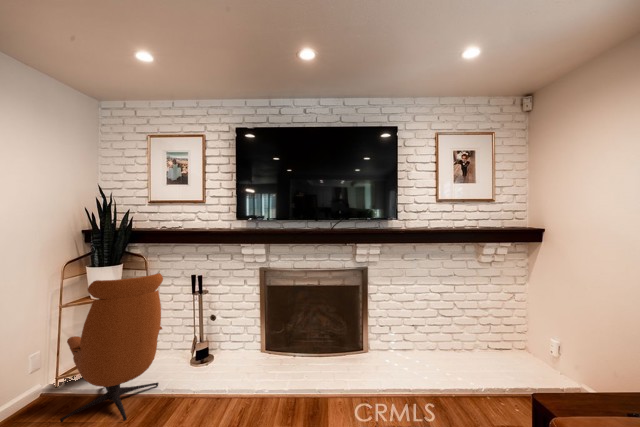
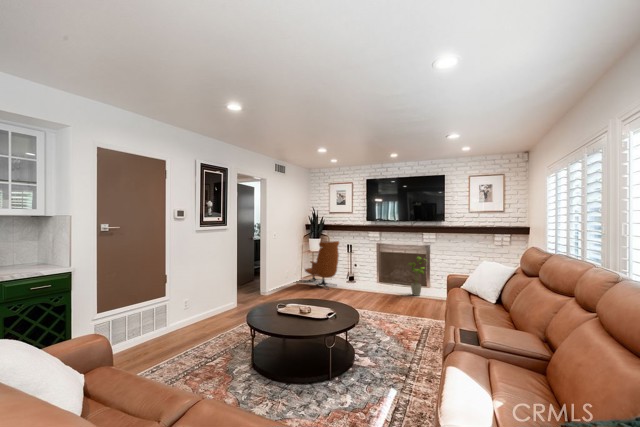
house plant: none [339,299,388,394] -> present [409,257,424,296]

